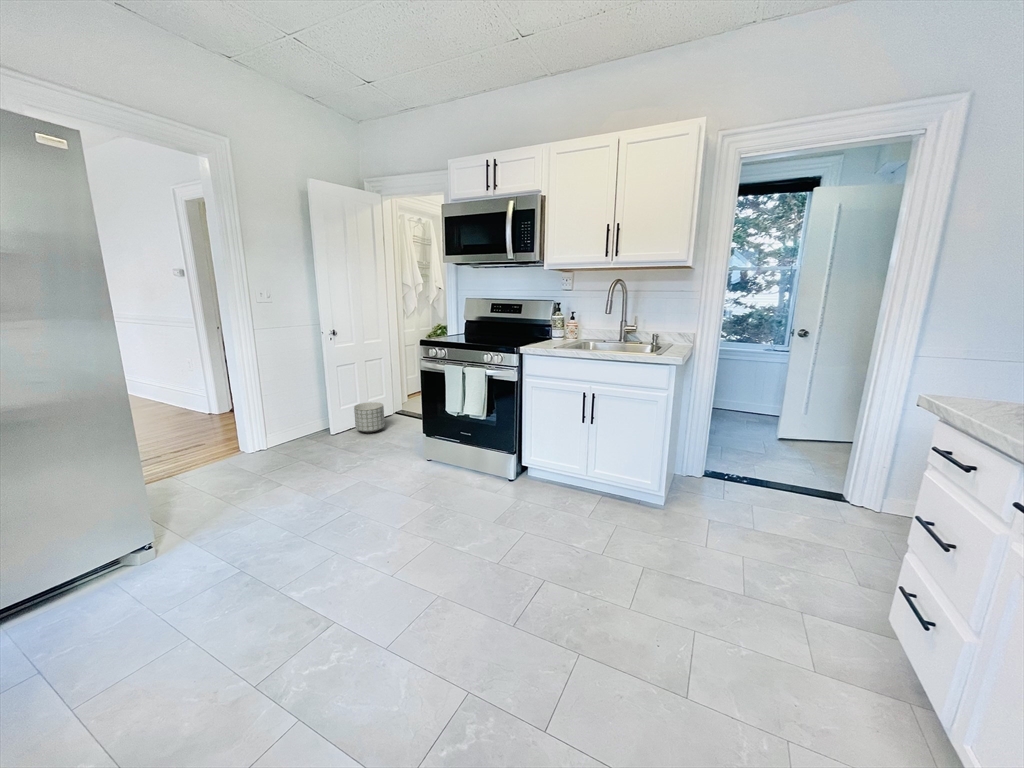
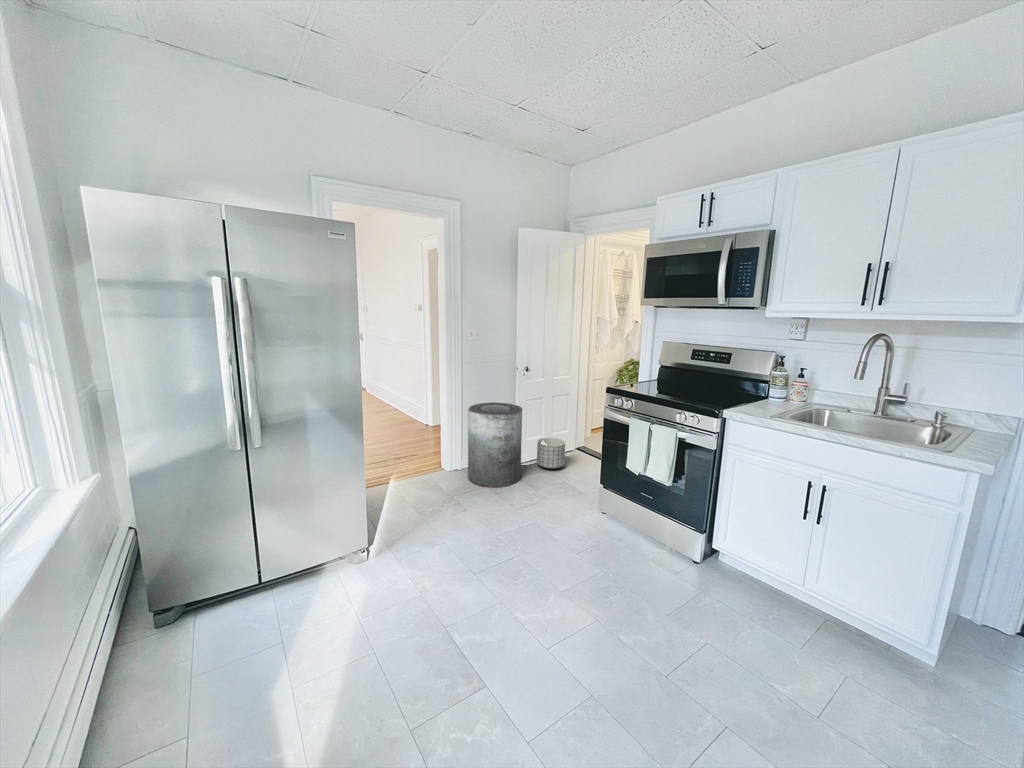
trash can: none [269,371,340,459] -> present [468,402,522,487]

